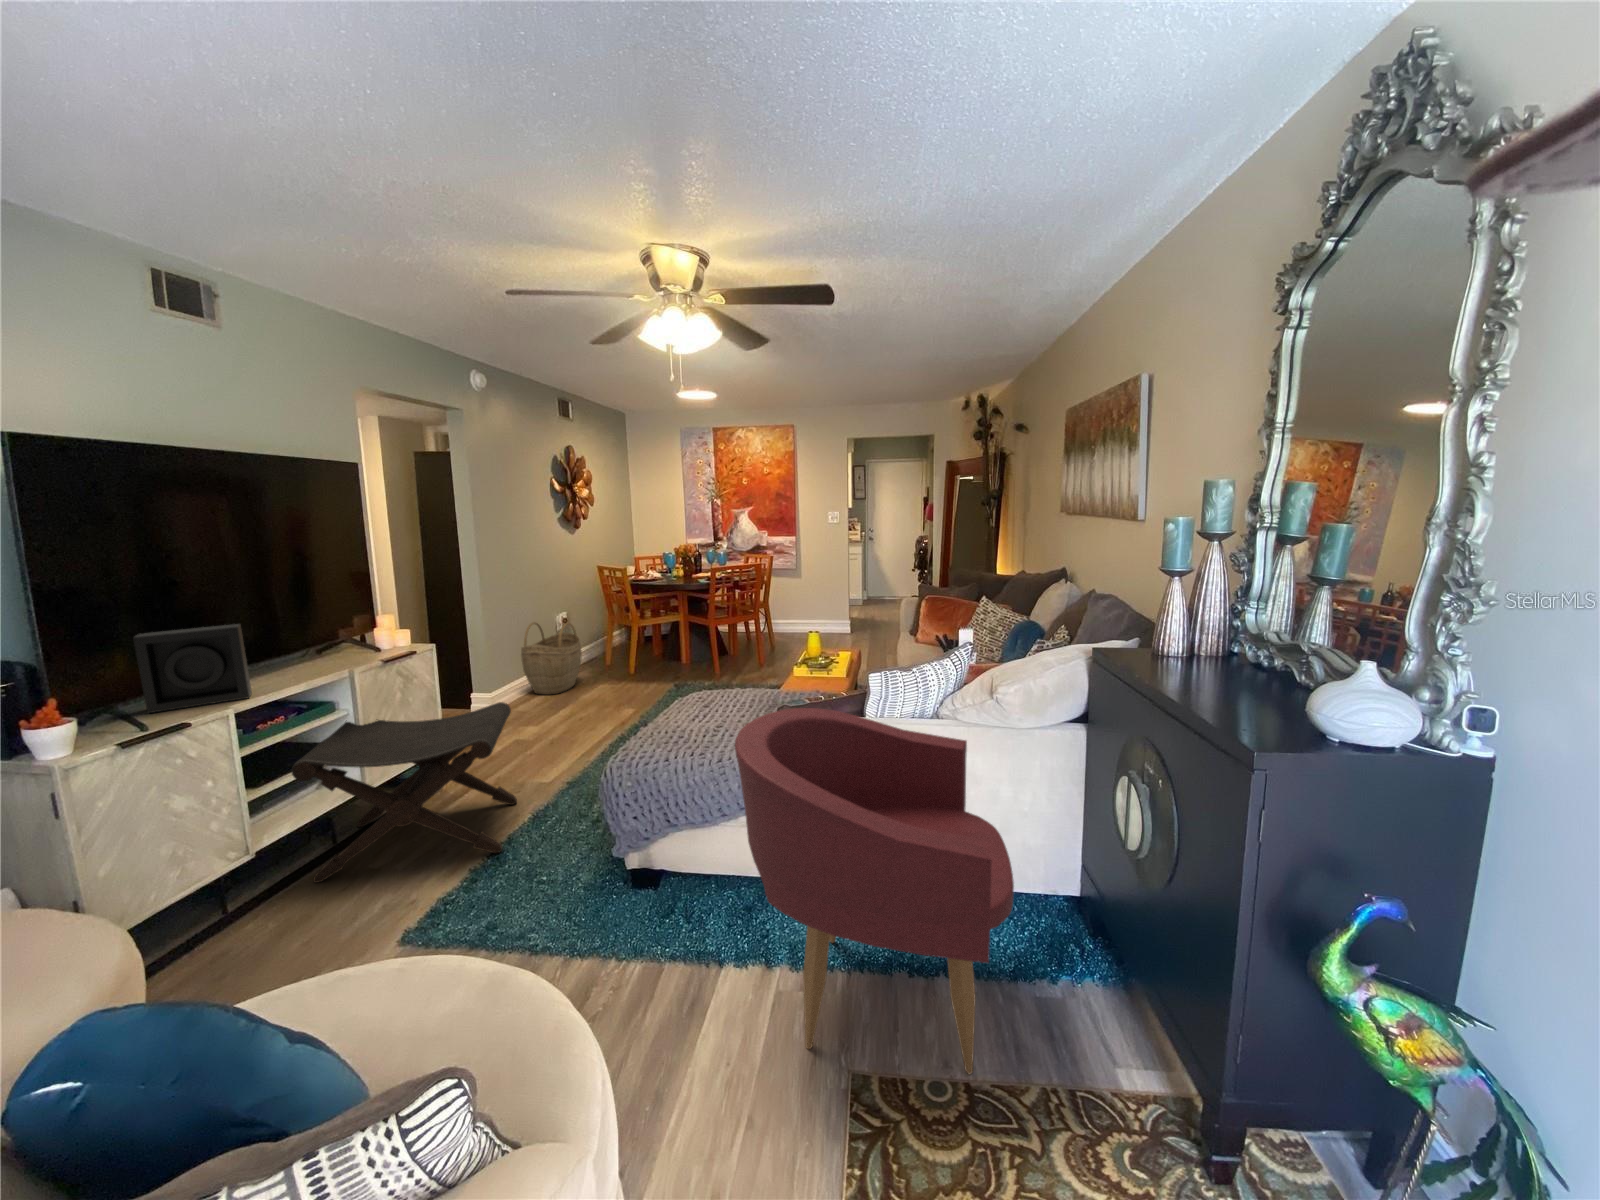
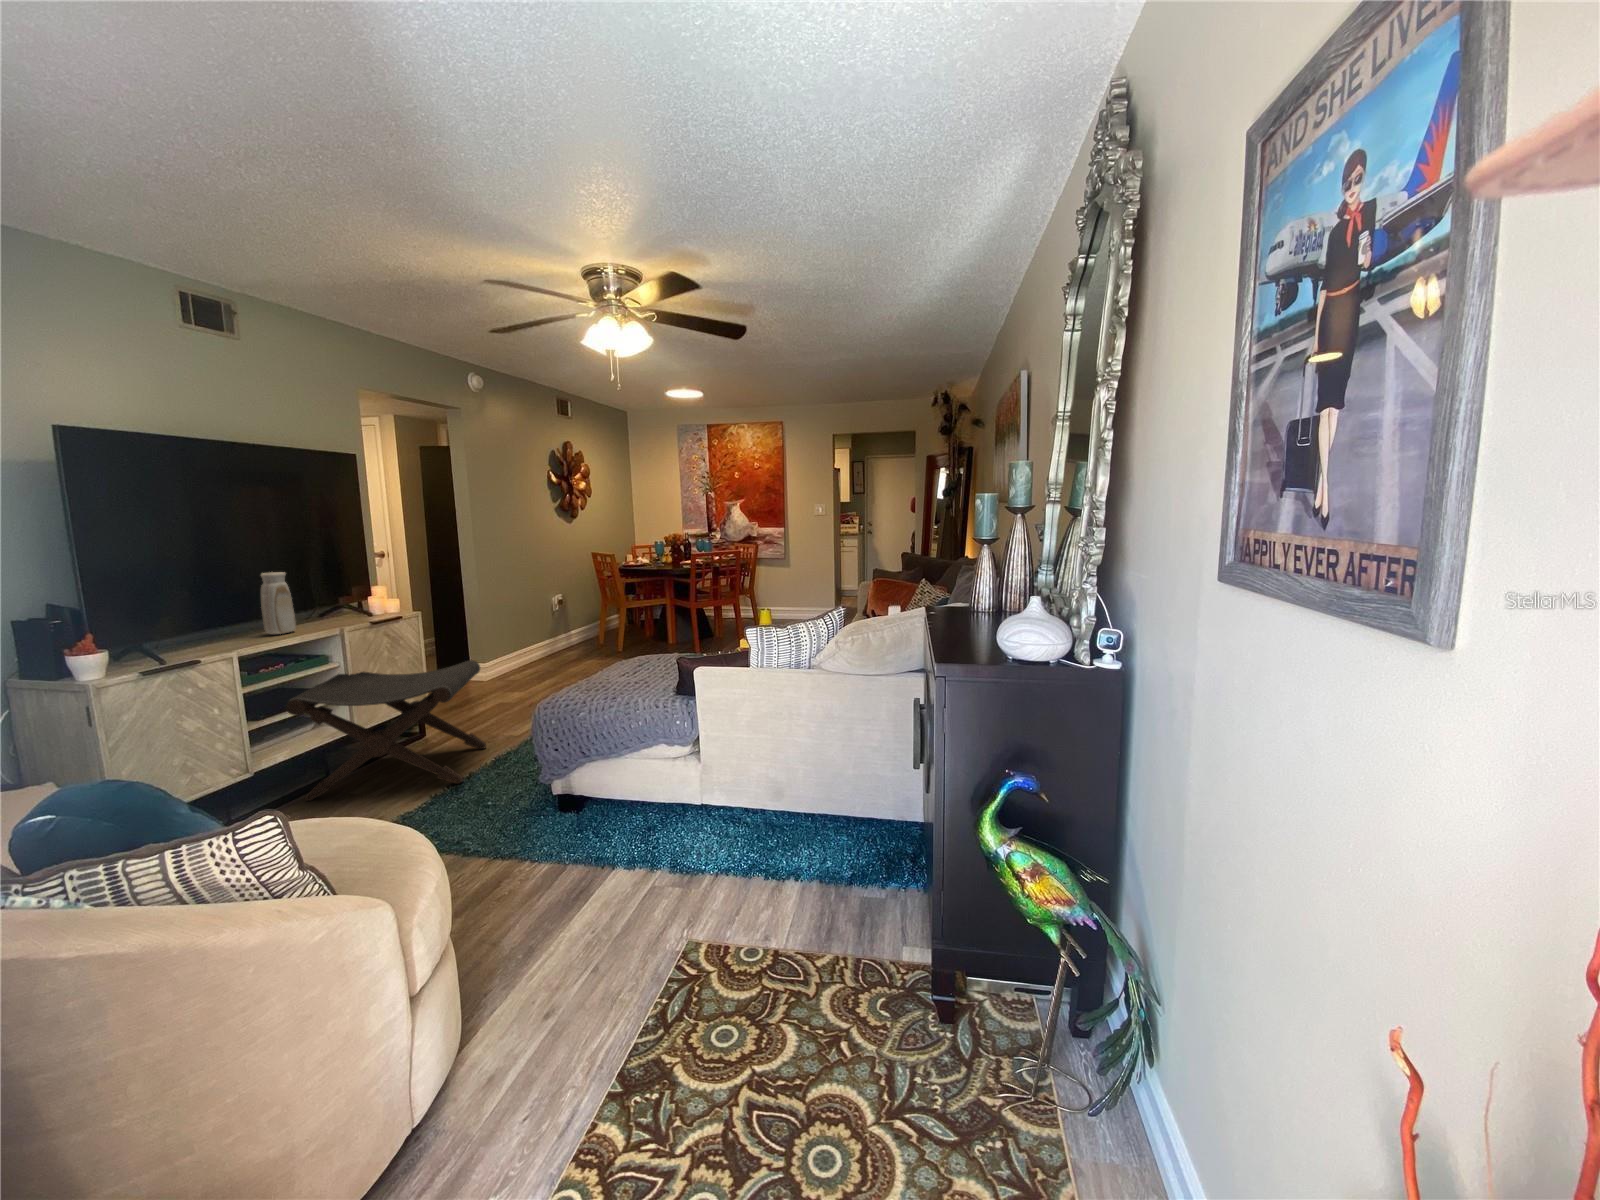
vase: none [254,605,296,681] -> present [261,572,296,634]
woven basket: present [521,622,582,695] -> none [517,601,572,665]
speaker: present [133,624,252,713] -> none [158,585,256,655]
armchair: present [735,708,1014,1074] -> none [600,654,832,945]

